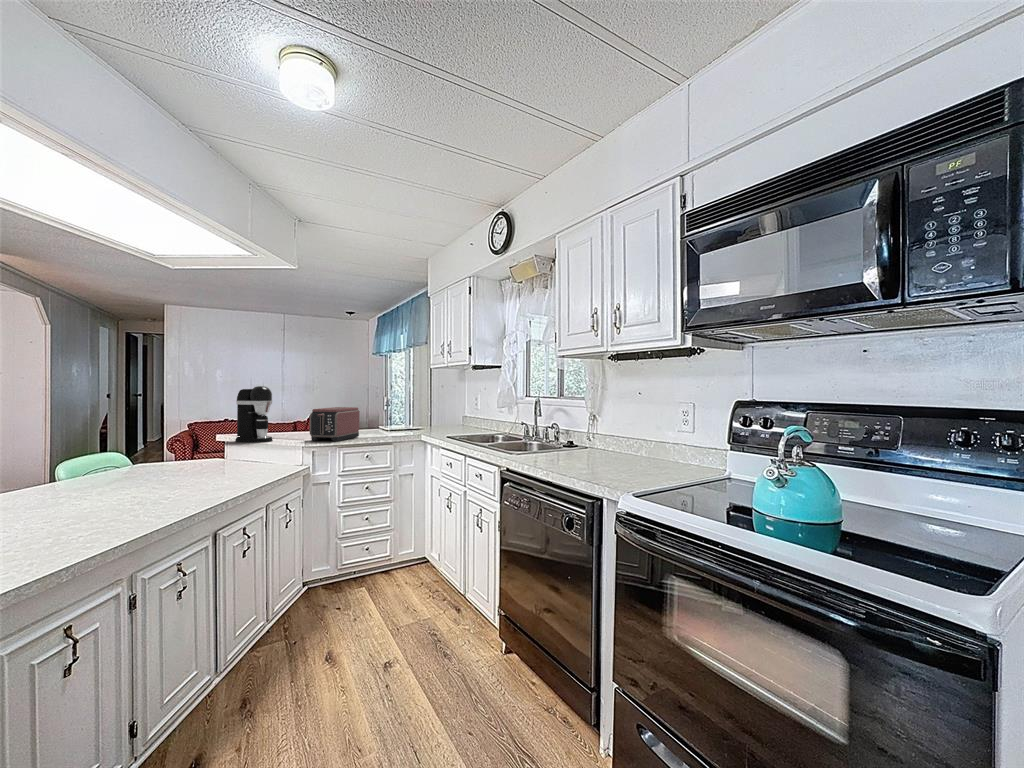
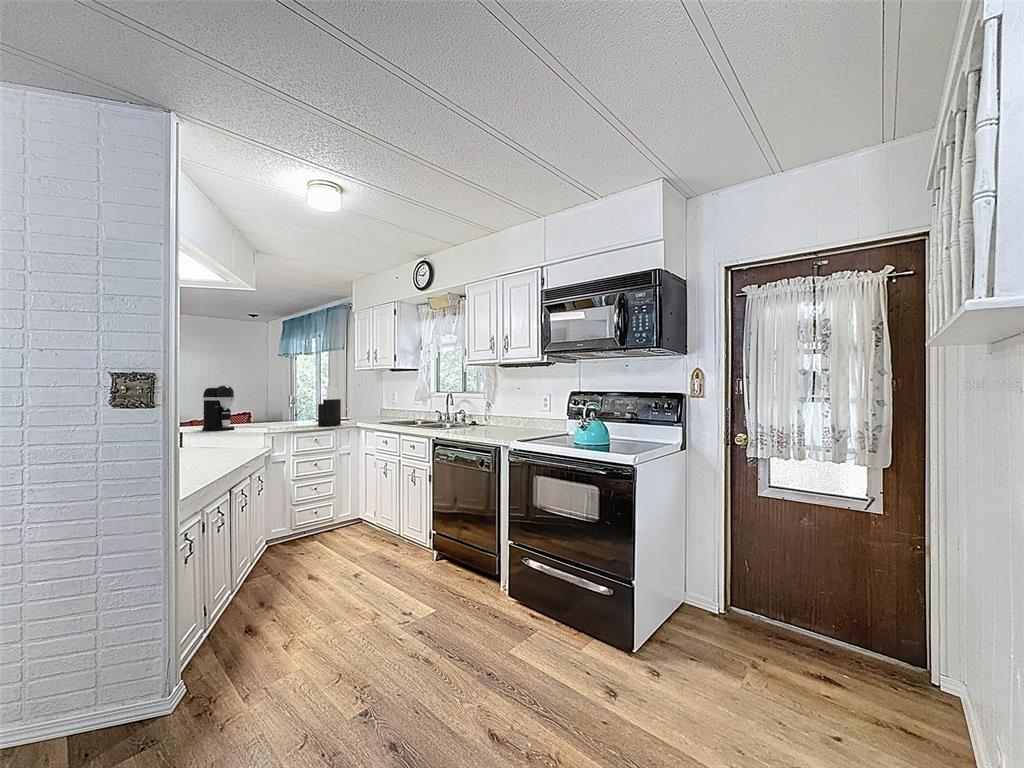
knife block: none [375,388,404,439] -> present [318,386,341,426]
toaster: present [310,407,360,441] -> none [267,402,304,429]

